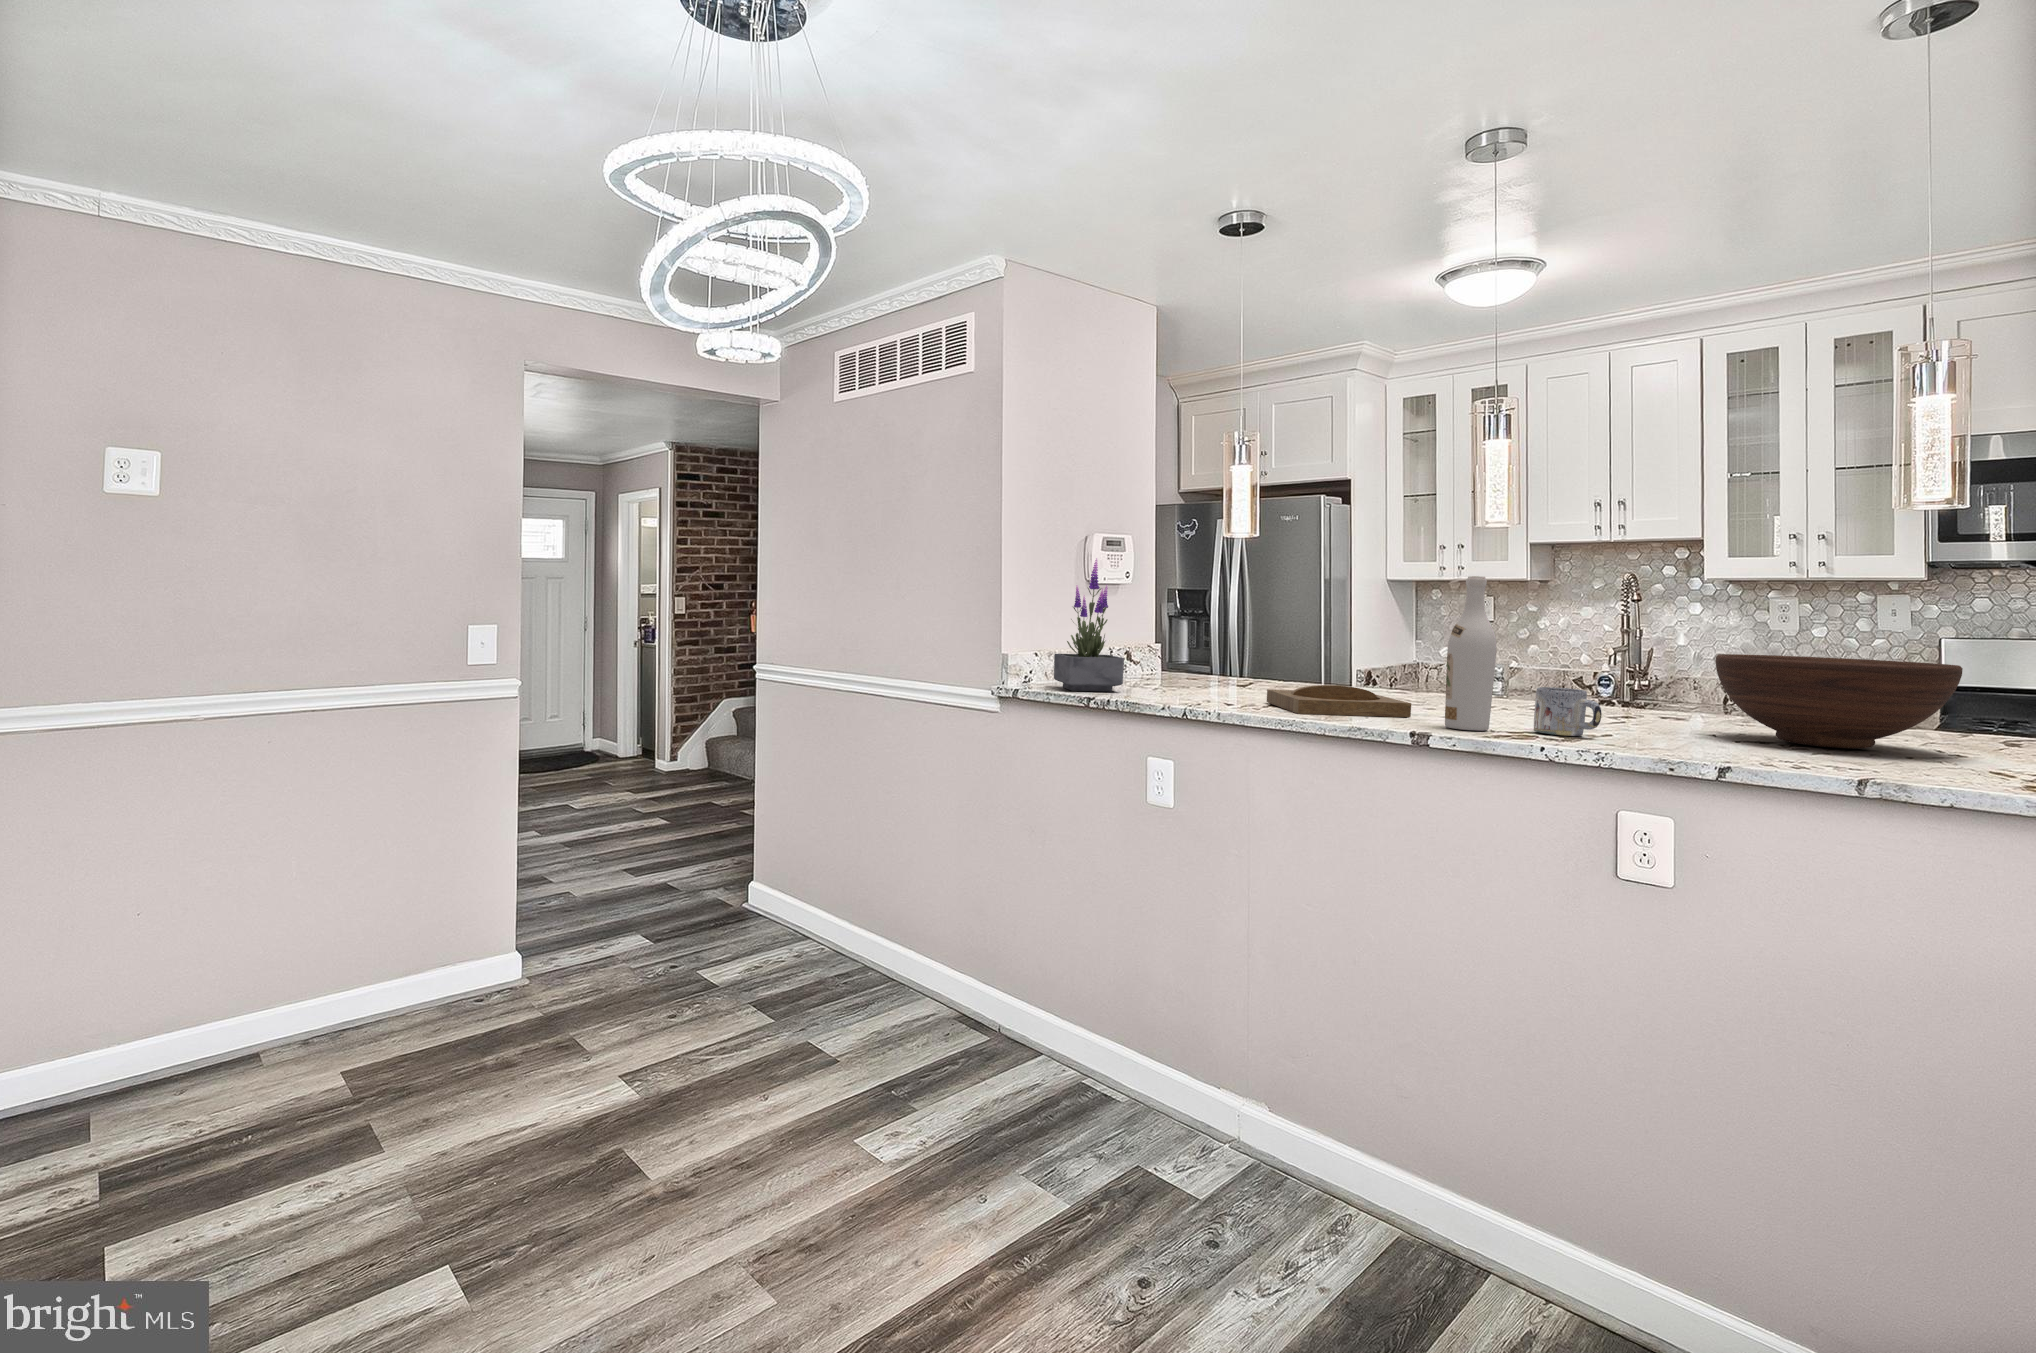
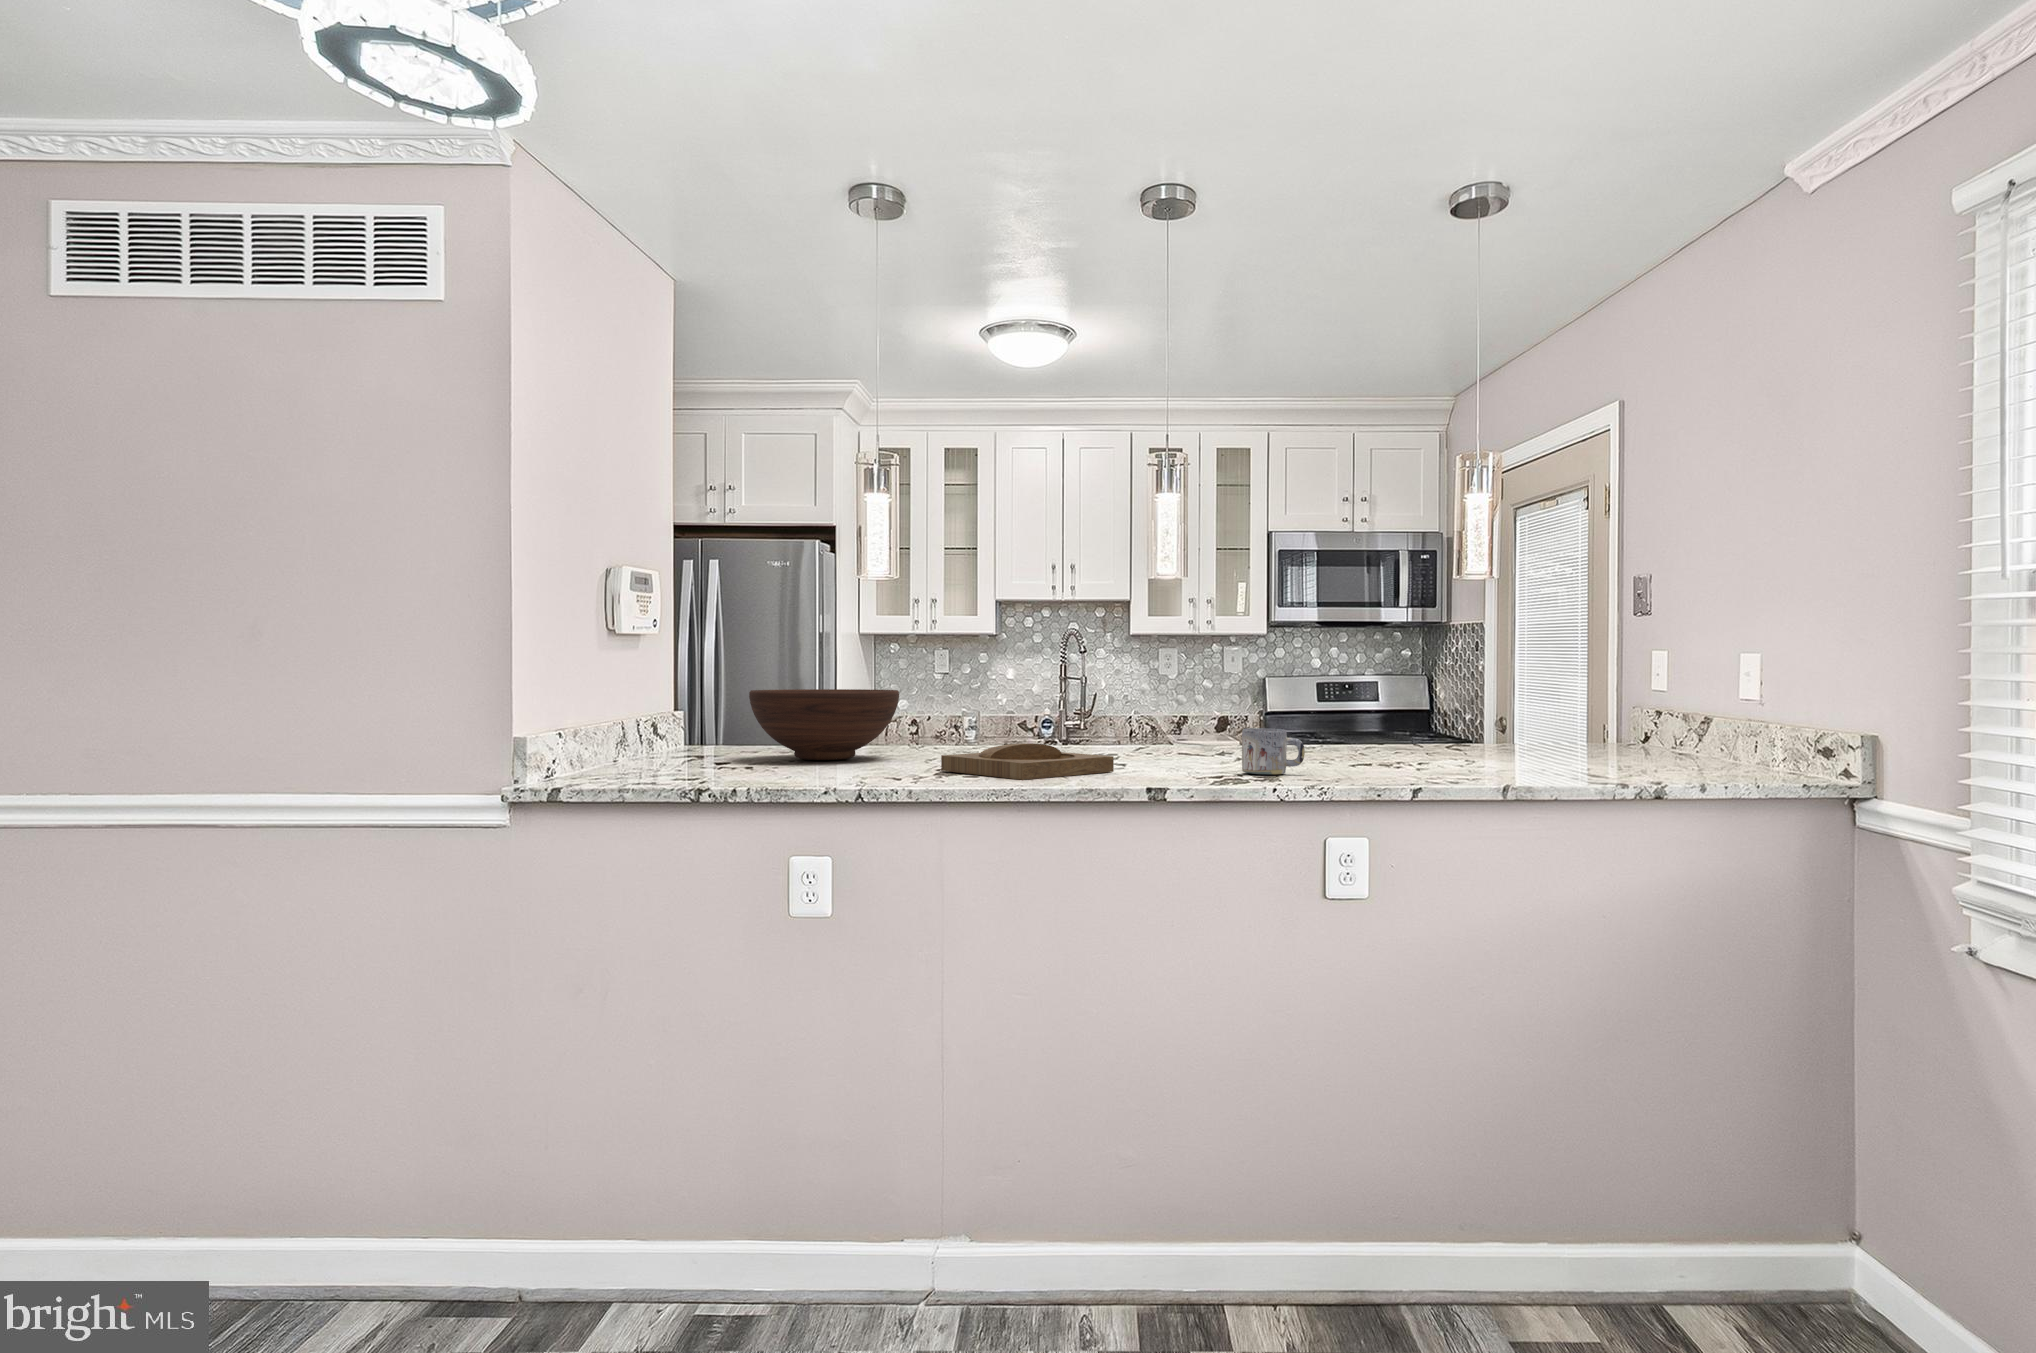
potted plant: present [1054,559,1124,691] -> none [642,595,755,780]
wine bottle: present [1445,576,1497,731] -> none [1176,619,1222,779]
fruit bowl: present [1716,654,1963,749] -> present [749,689,899,760]

